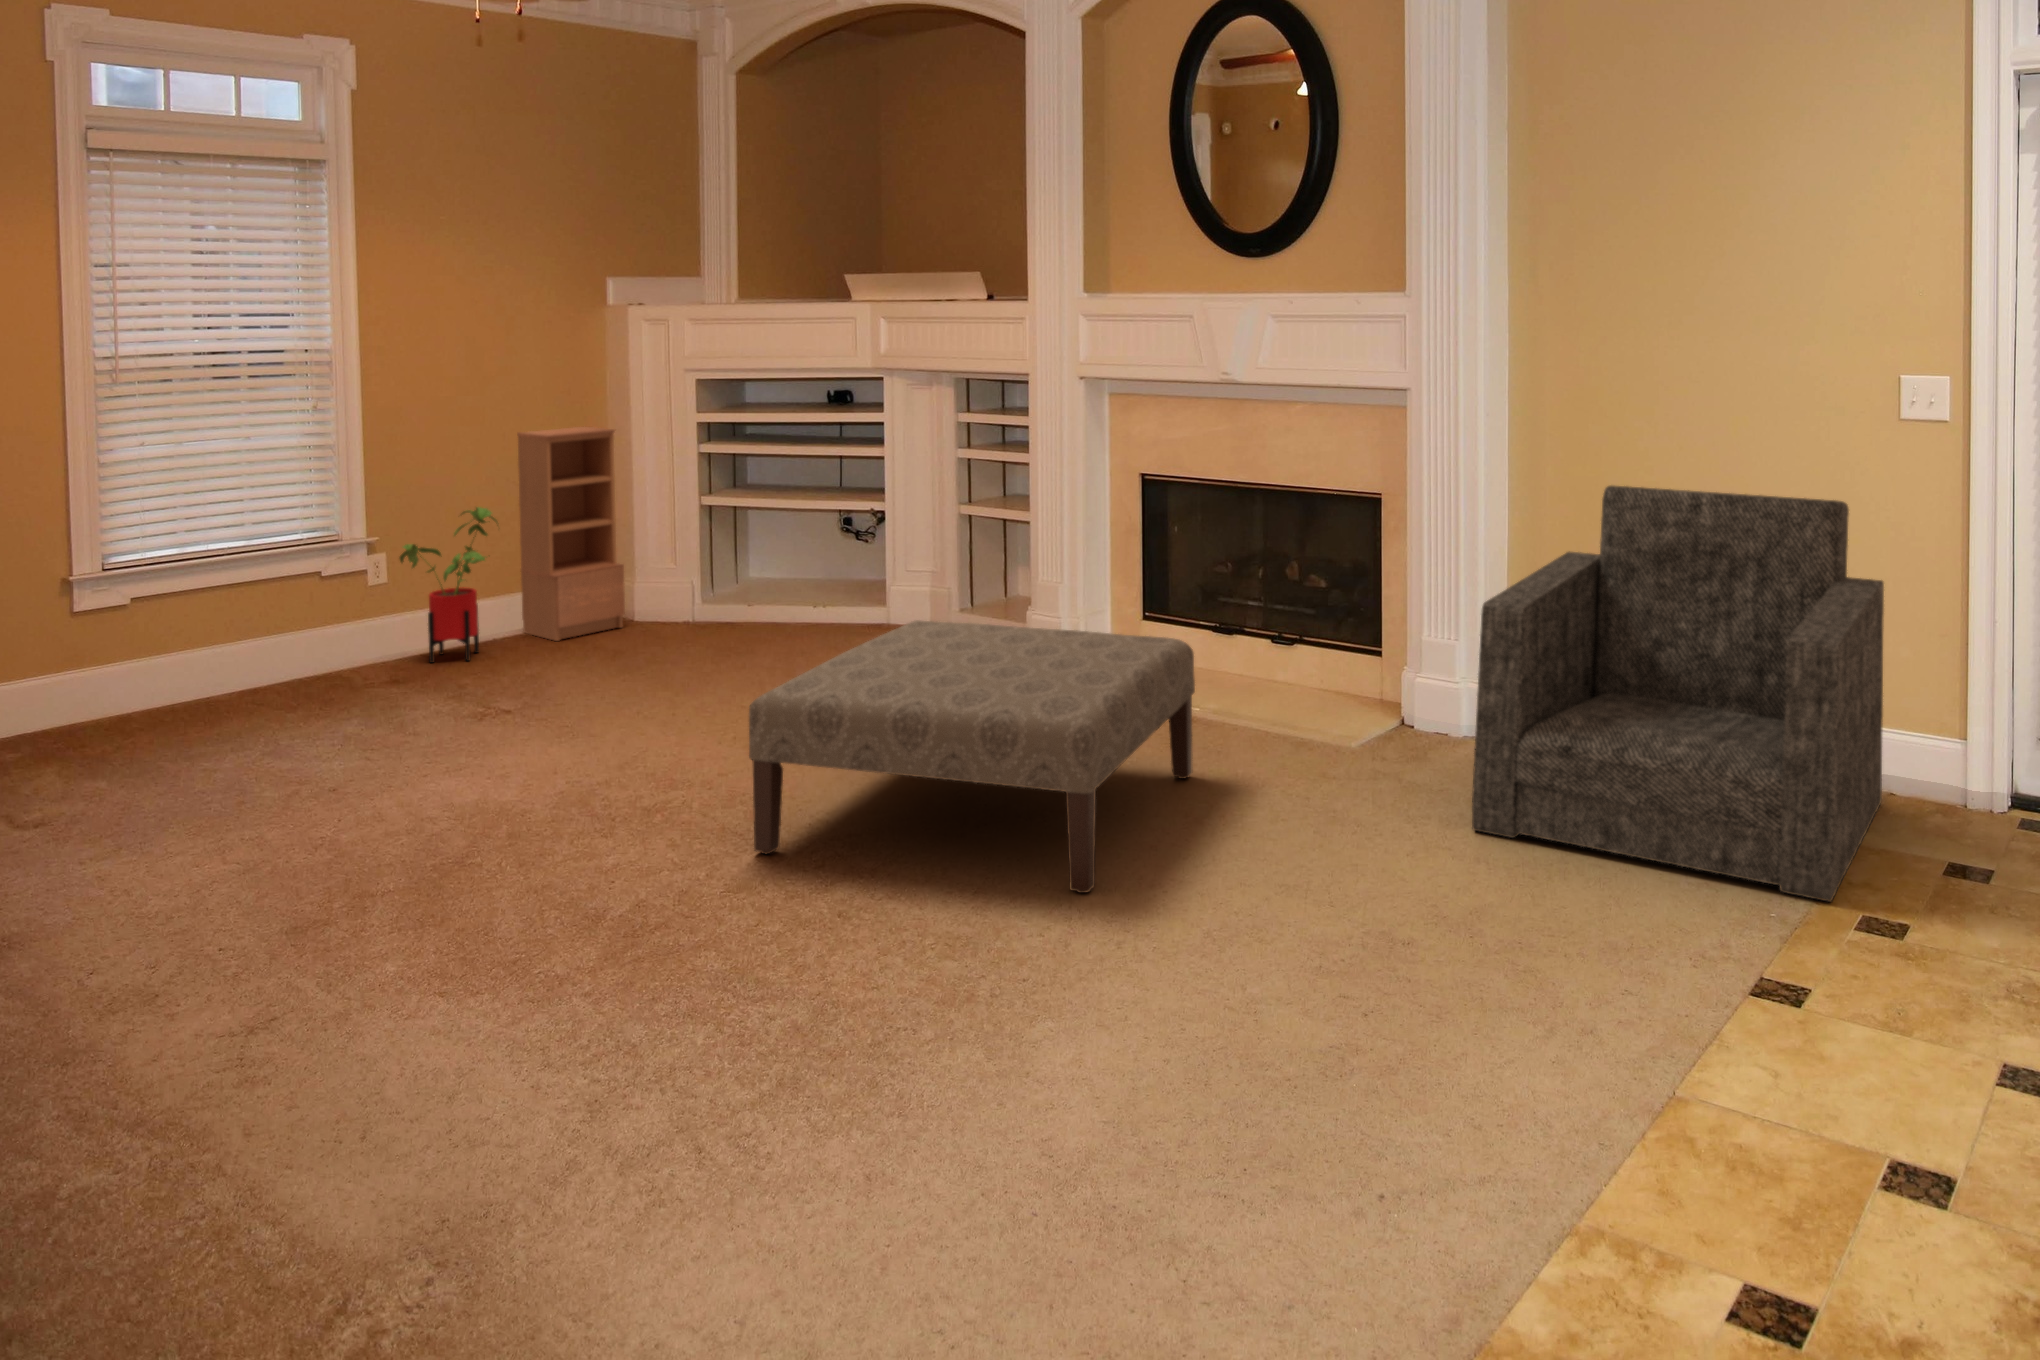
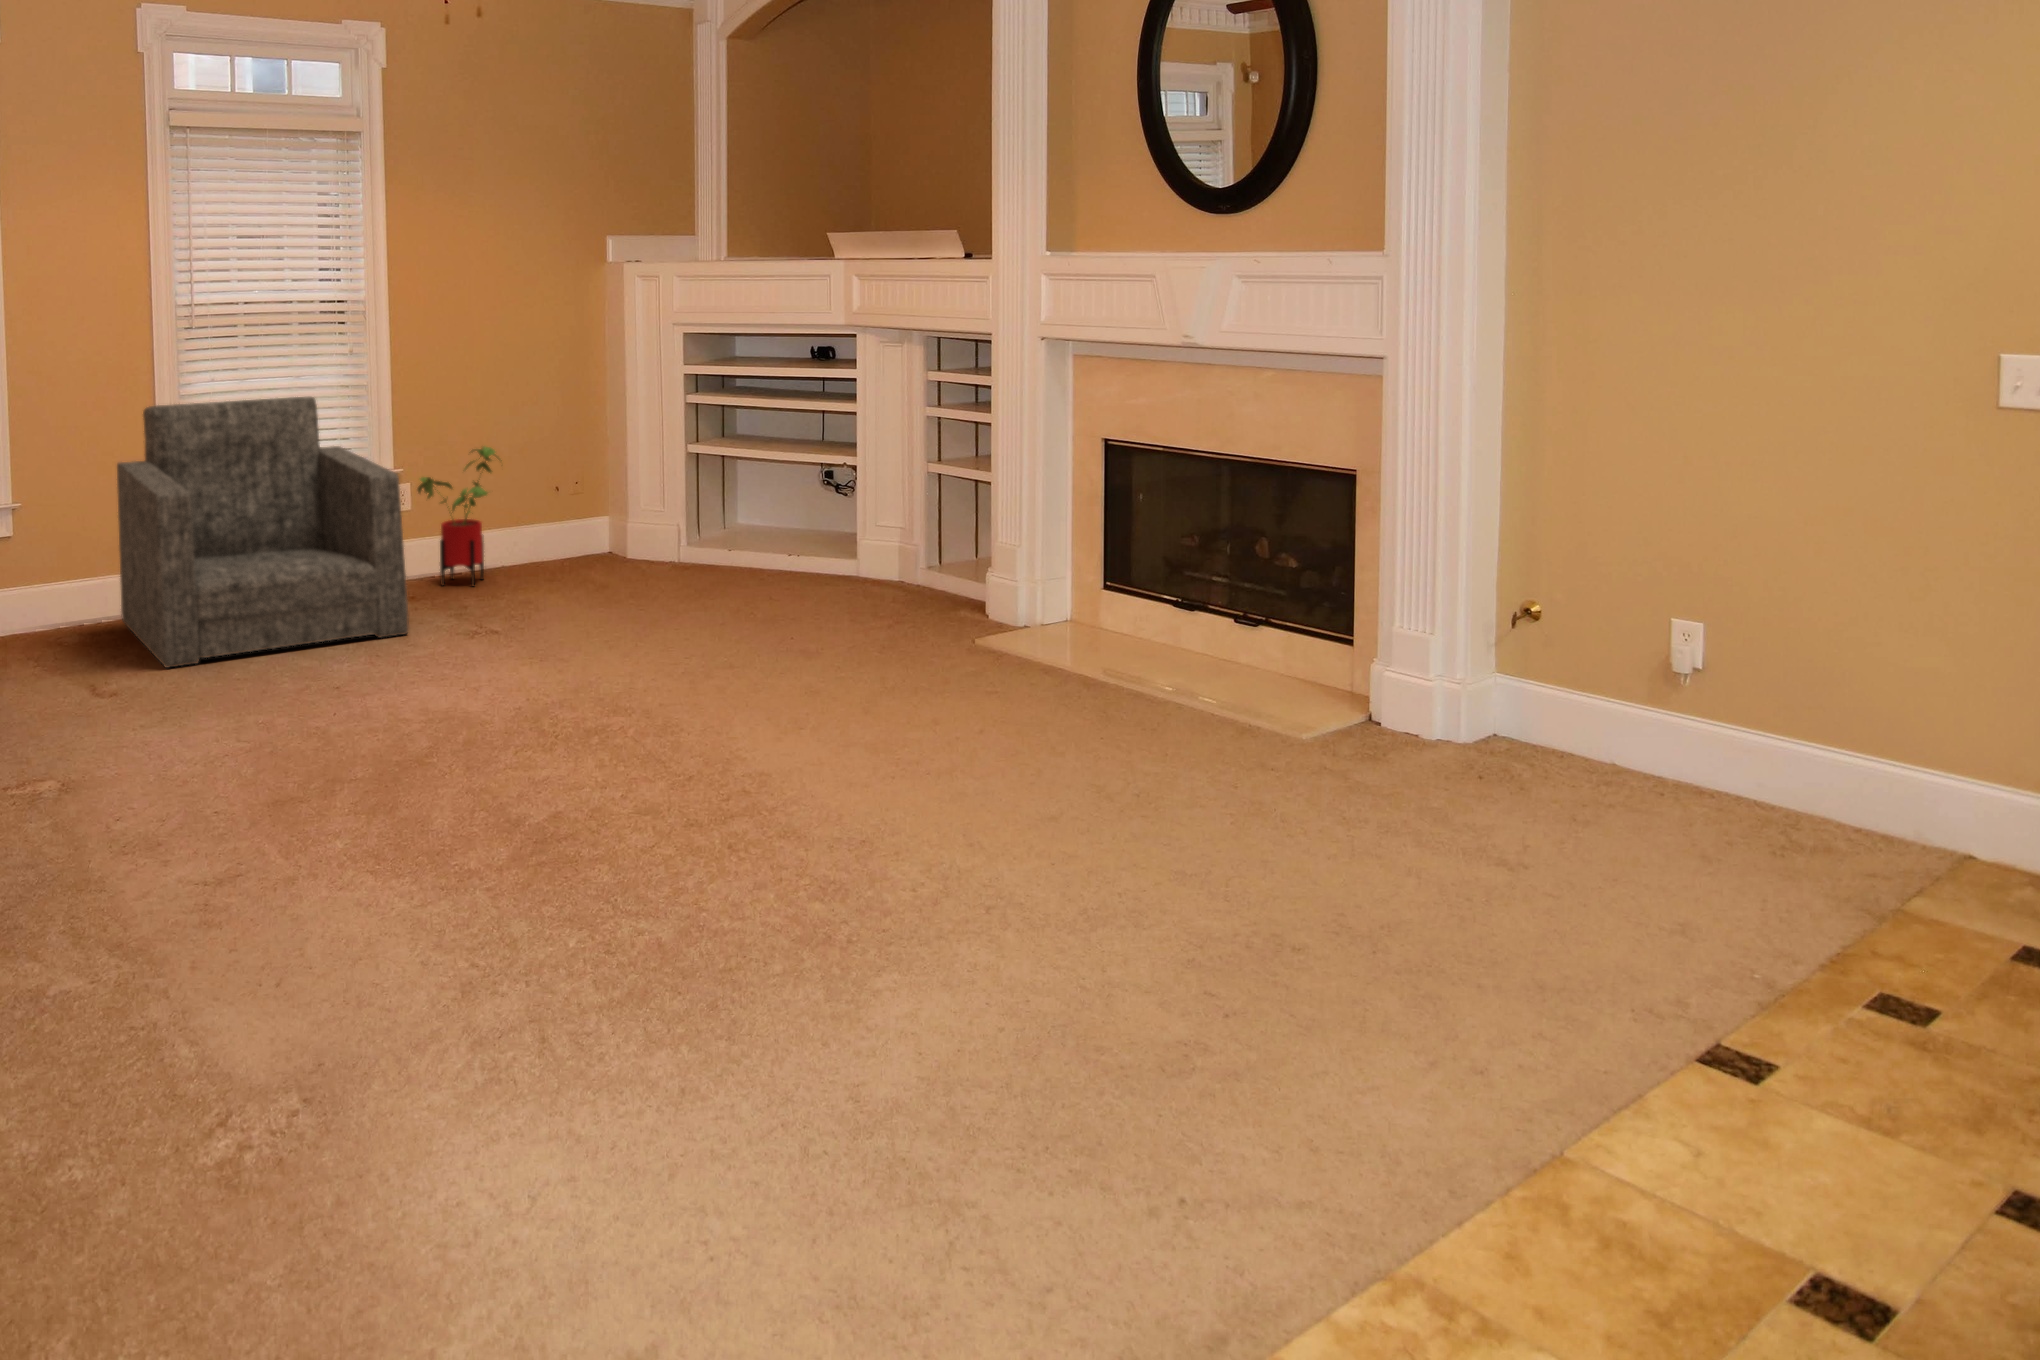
bookcase: present [517,426,625,641] -> none [522,375,615,574]
armchair: present [1472,485,1884,902] -> present [117,397,409,668]
ottoman: present [749,620,1195,893] -> none [669,573,1126,850]

